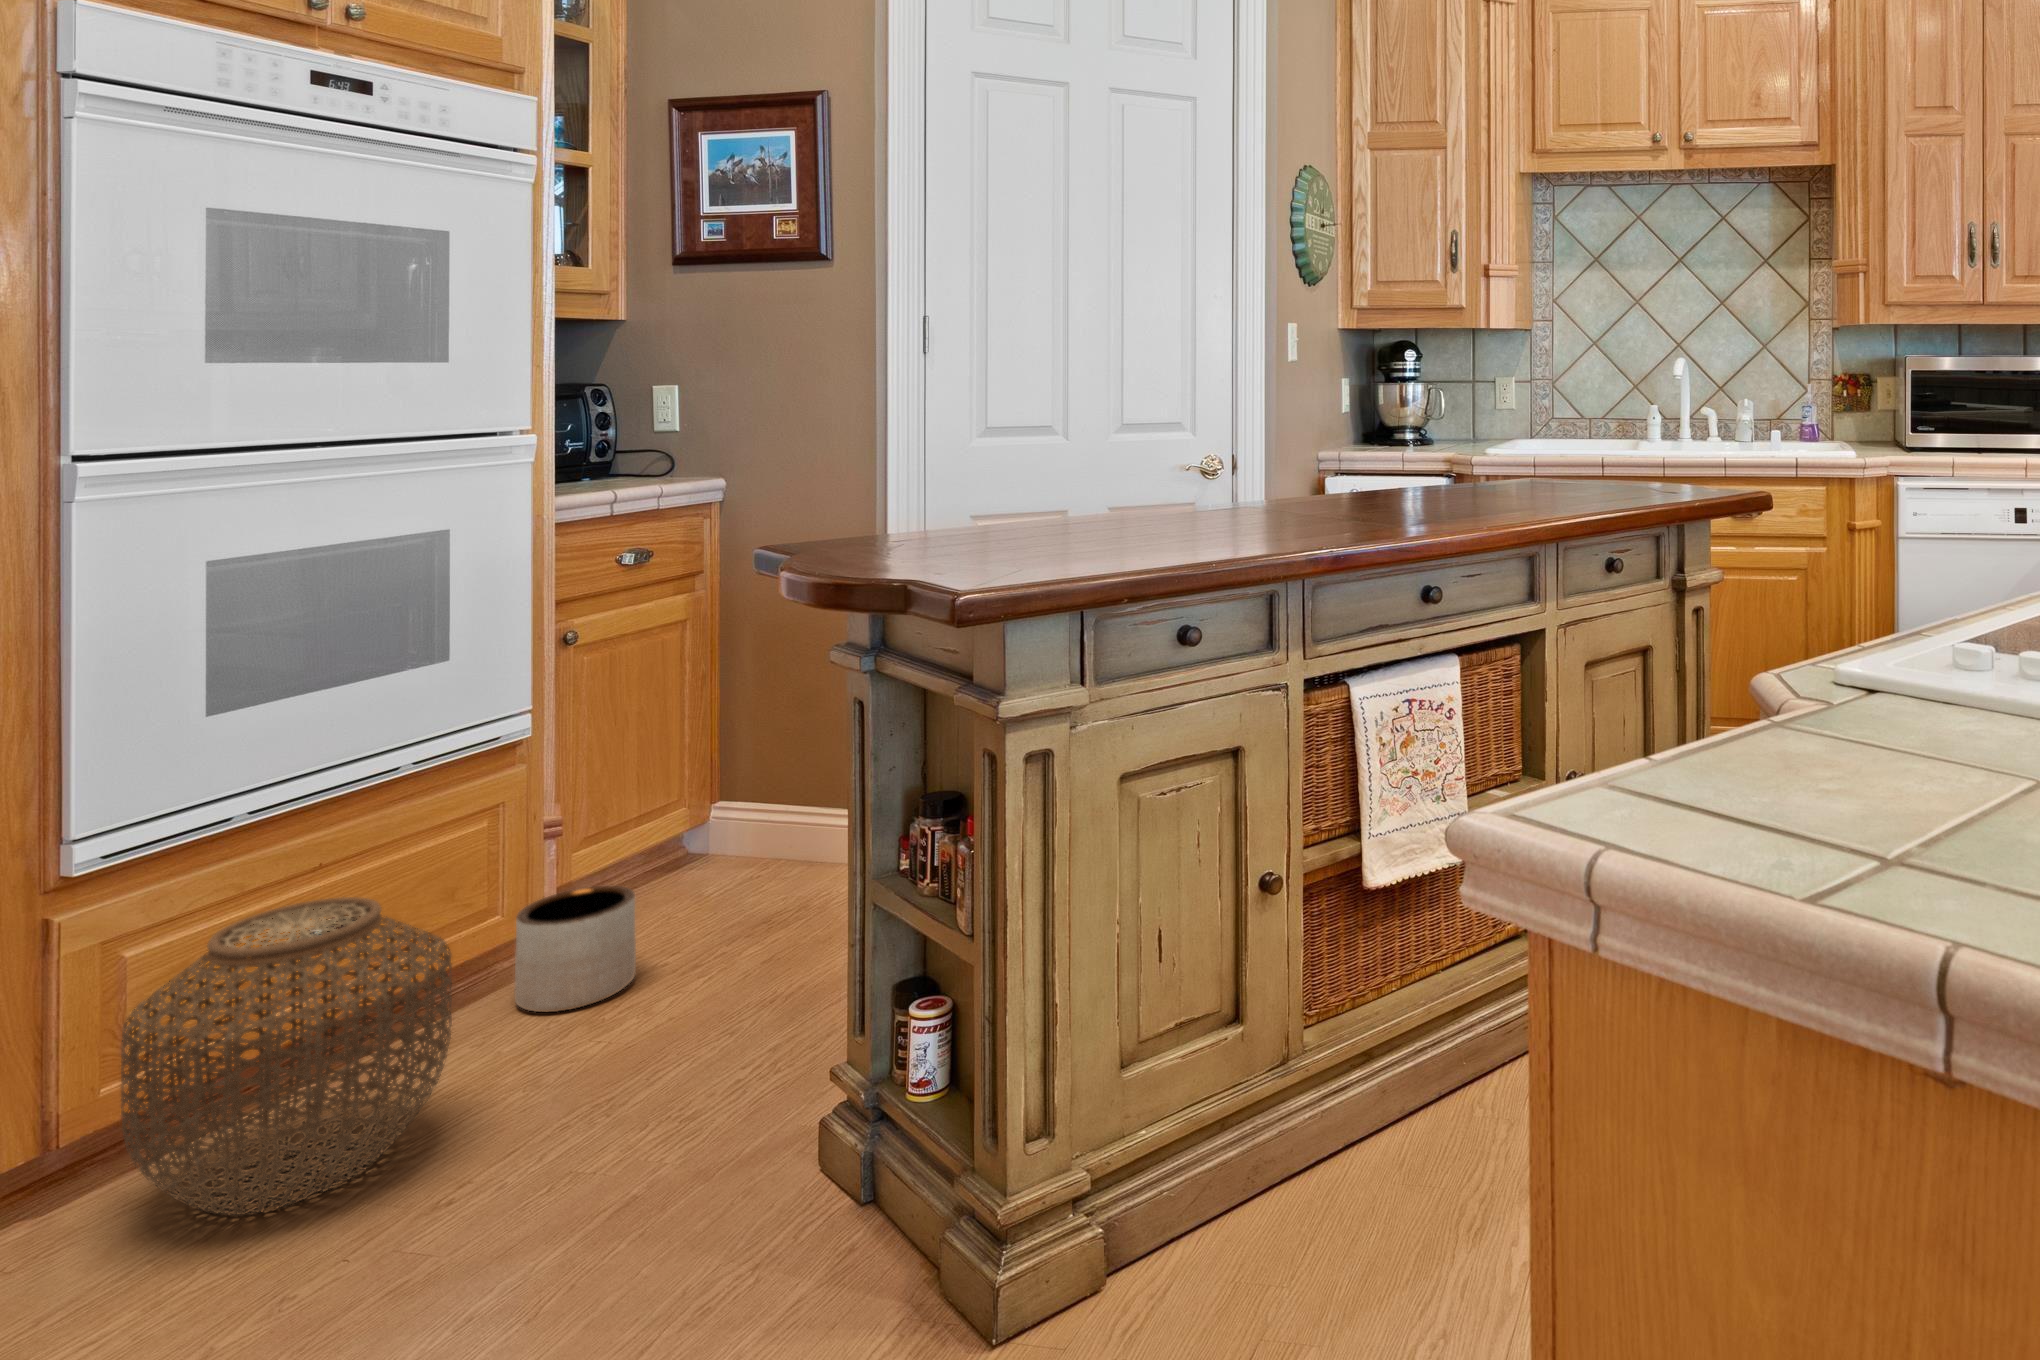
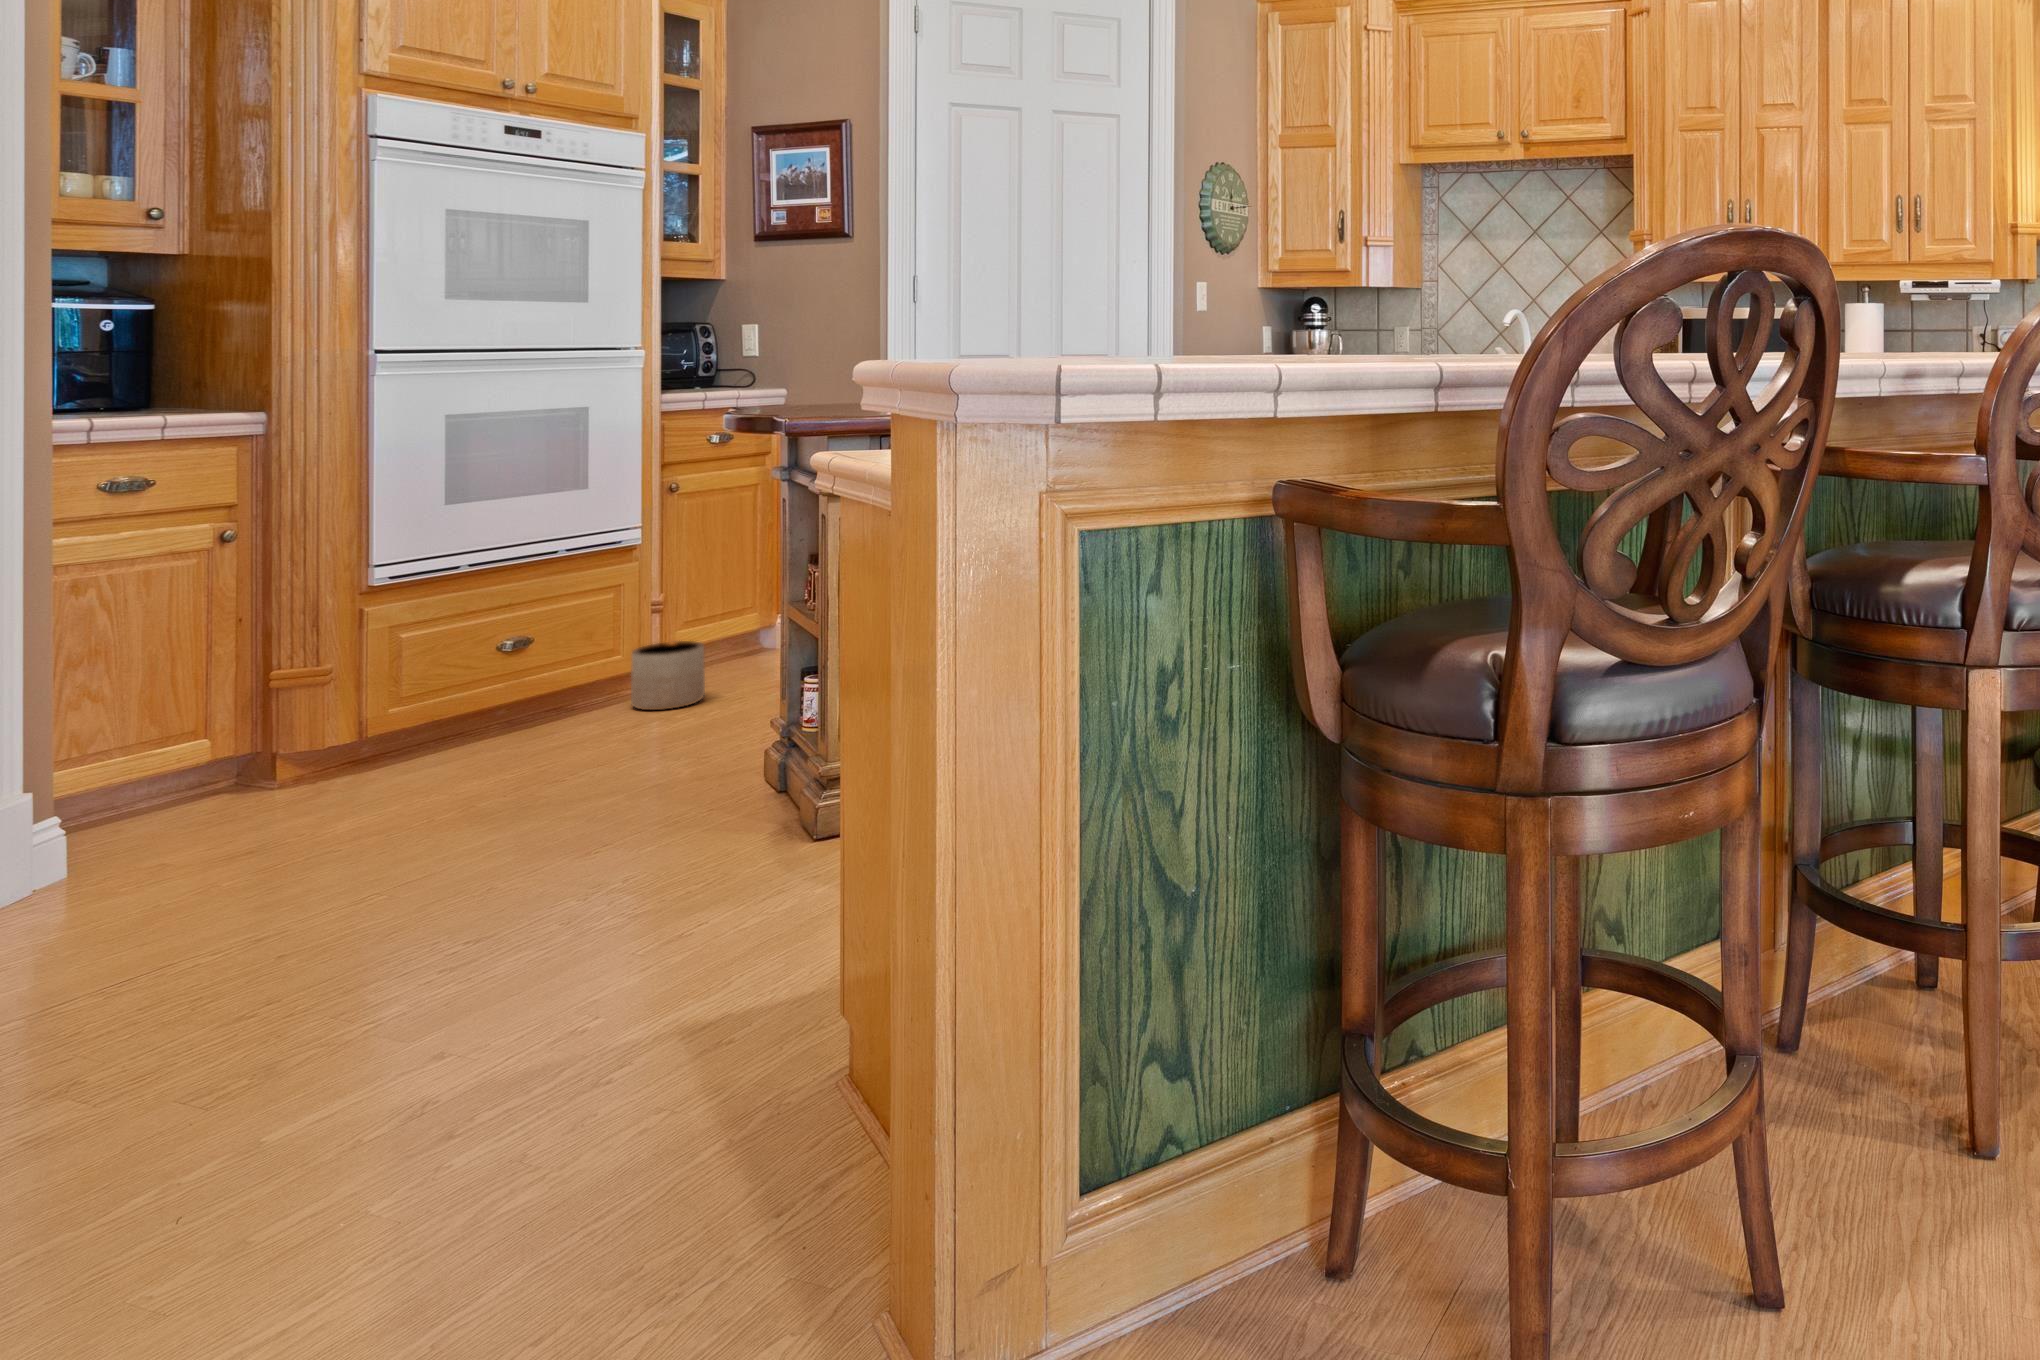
woven basket: present [121,897,452,1215] -> none [408,609,580,770]

